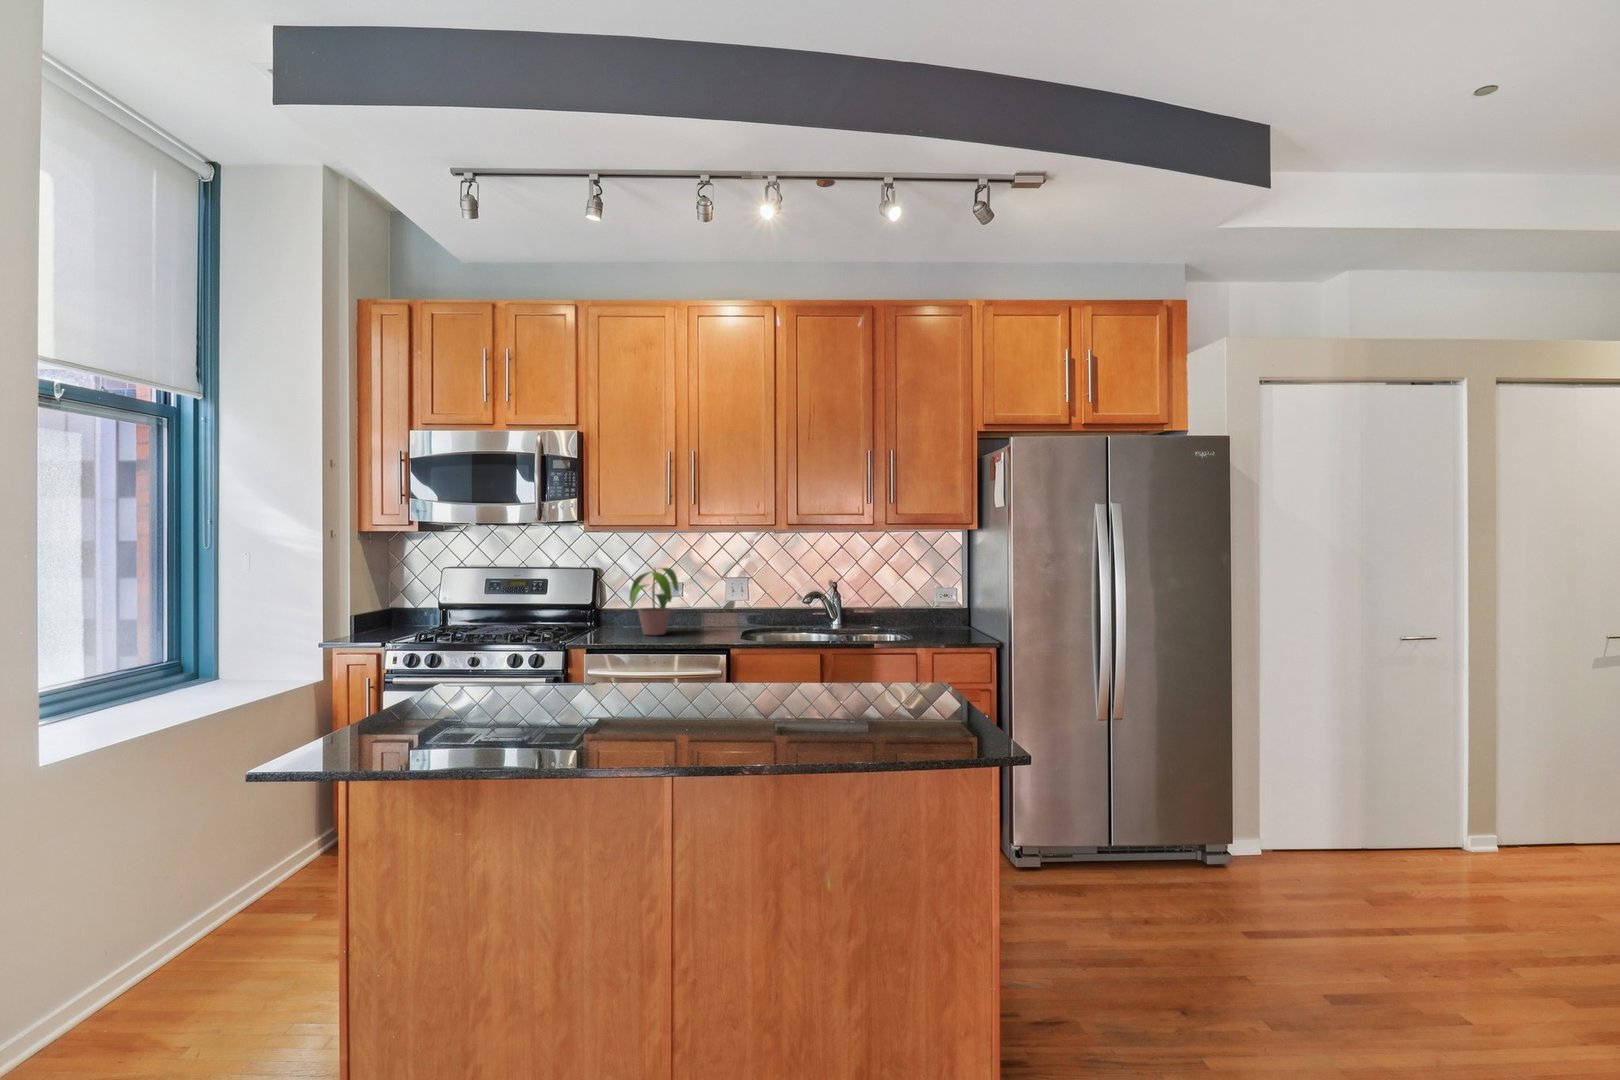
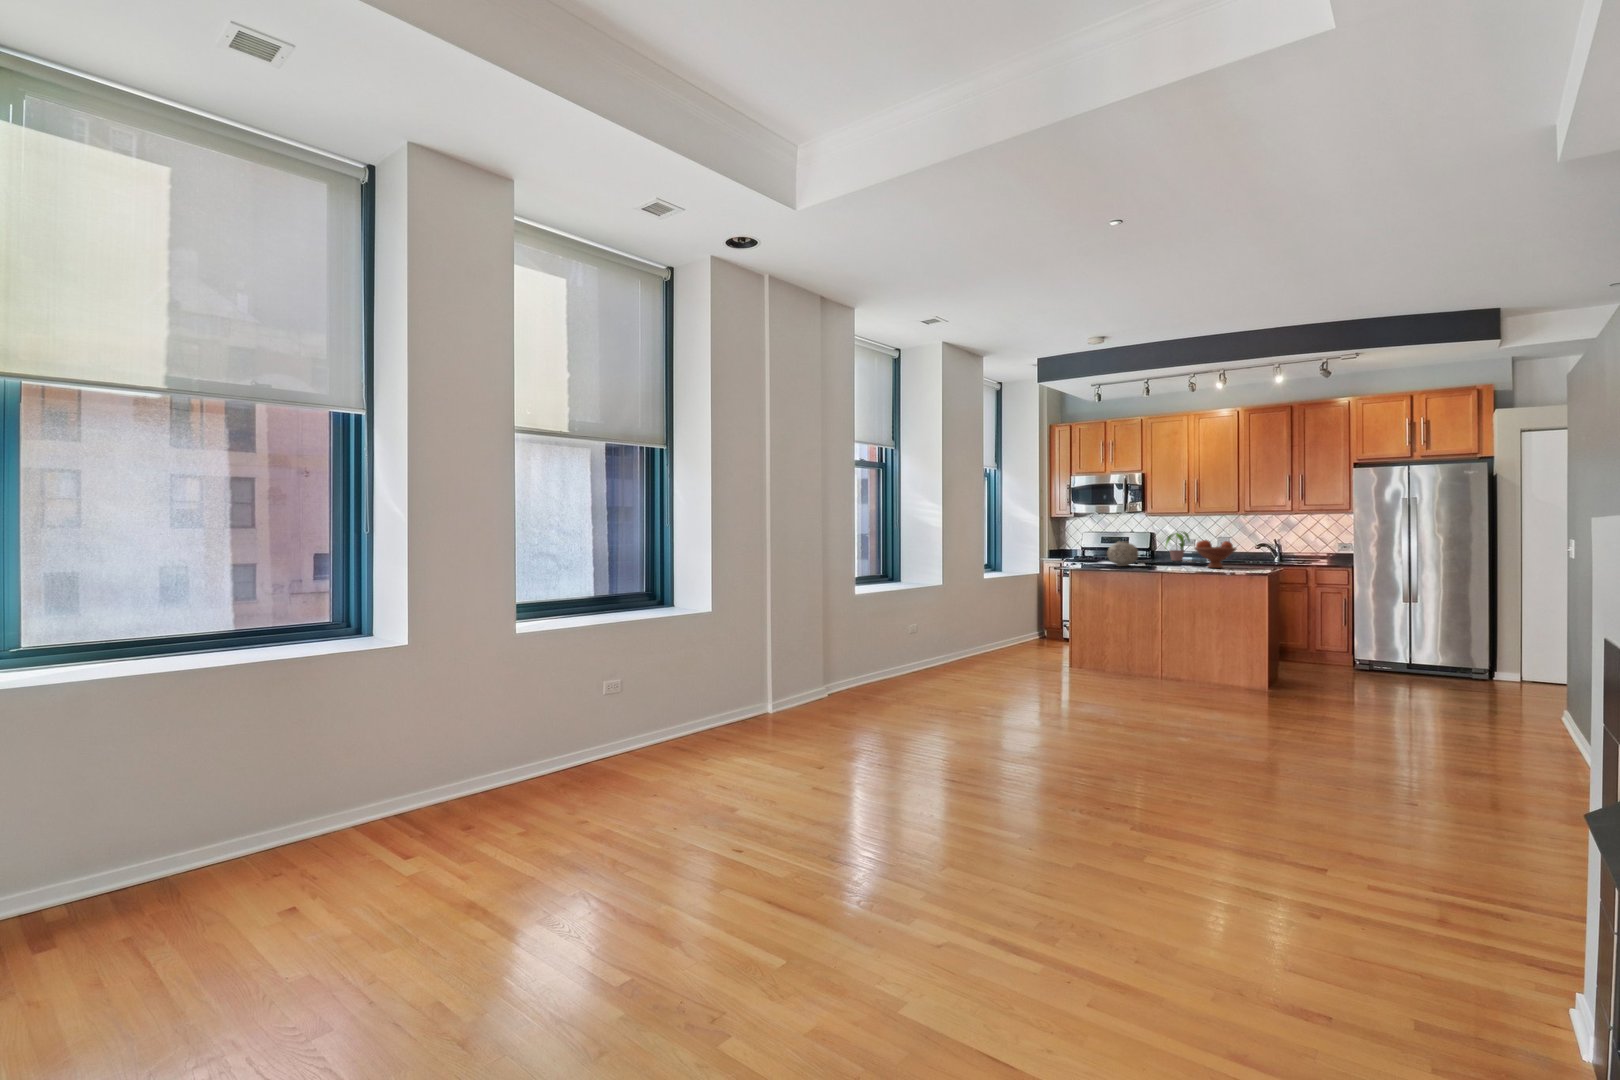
fruit bowl: none [774,625,901,725] -> present [1195,540,1236,568]
vase: none [478,639,594,739] -> present [1107,542,1139,566]

